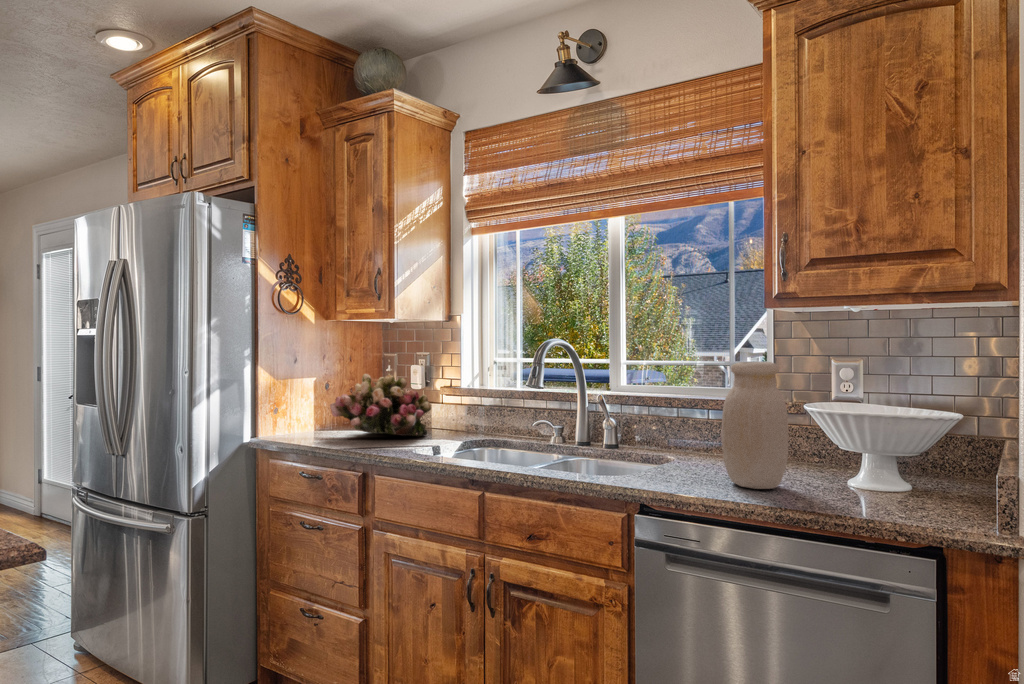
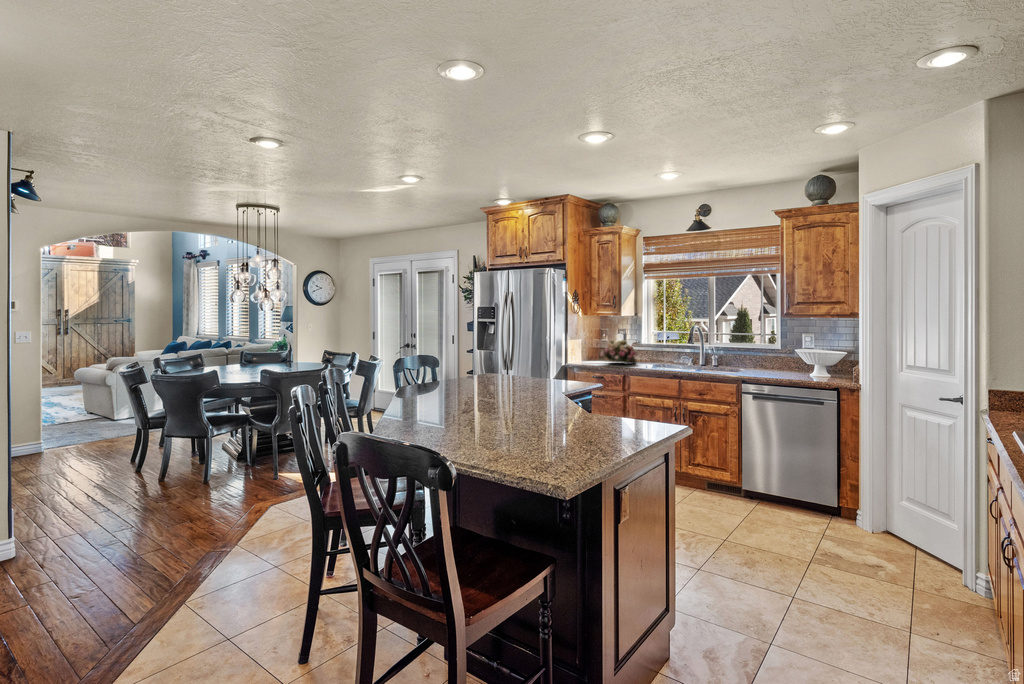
jar: present [722,362,788,489] -> none [767,335,789,376]

